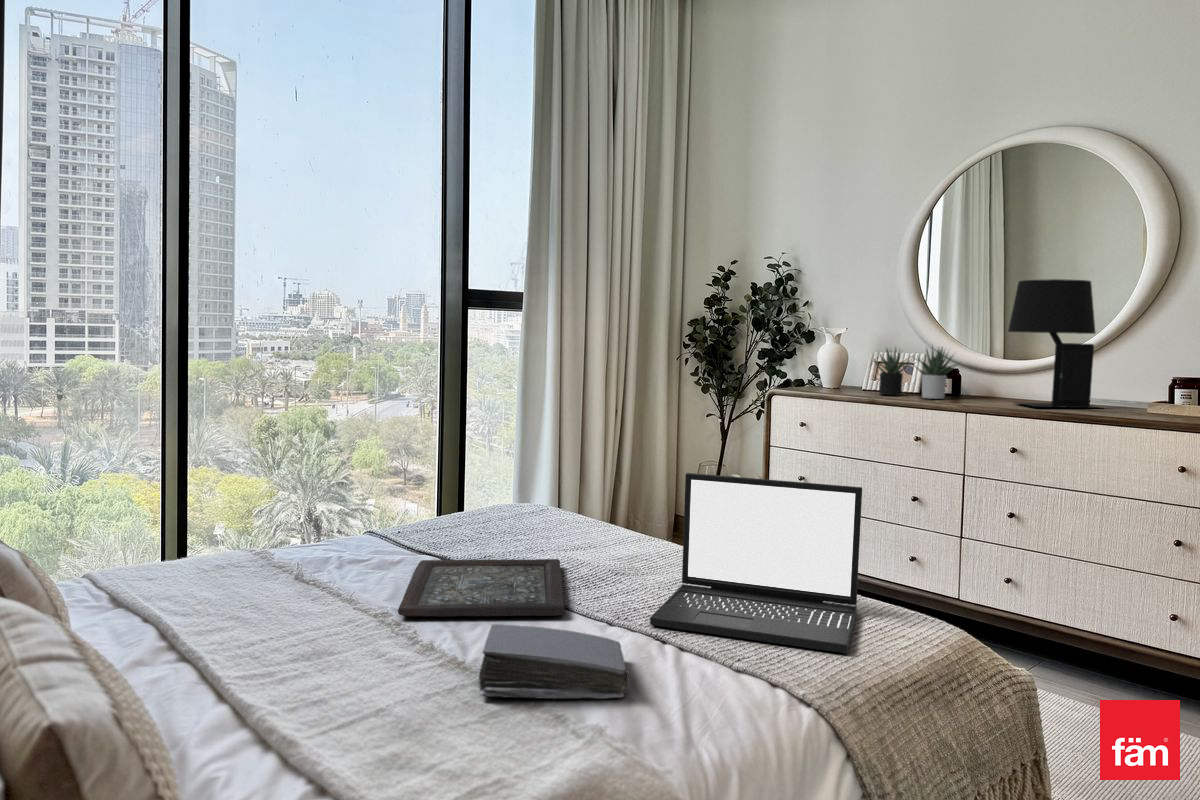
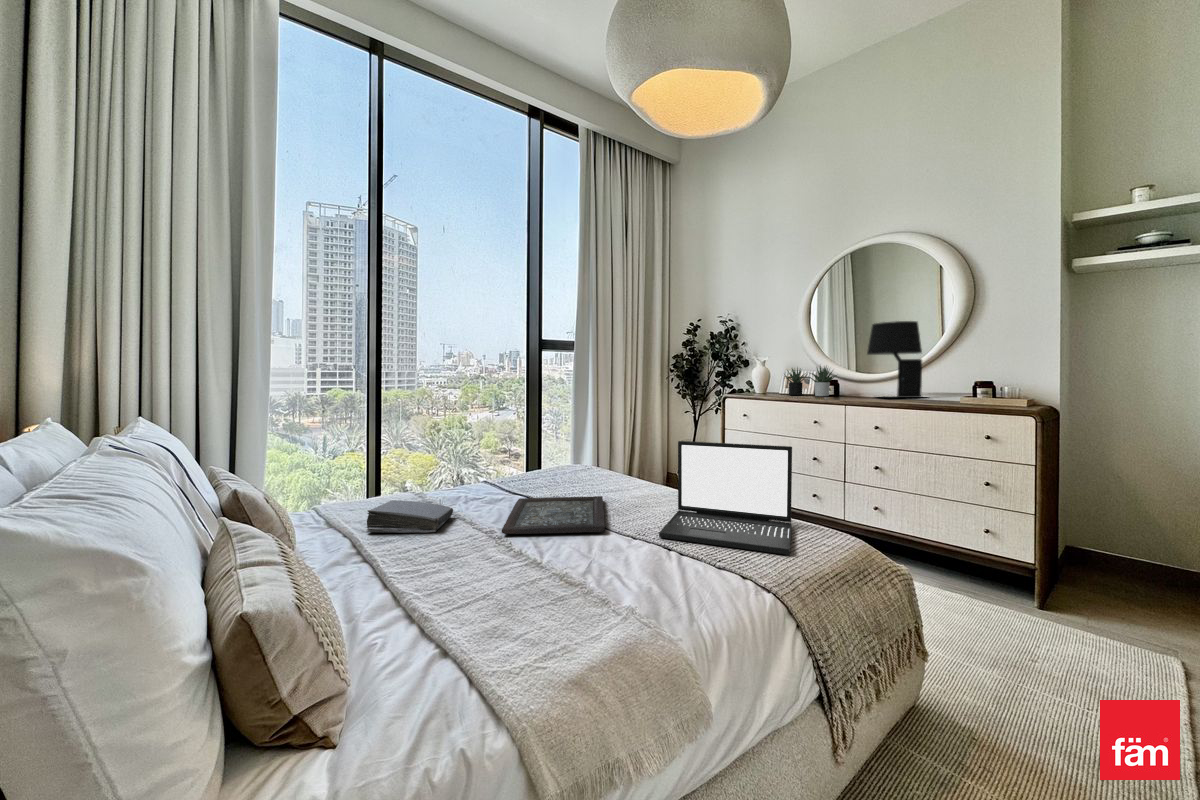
book: present [479,624,629,699] -> present [366,500,453,533]

